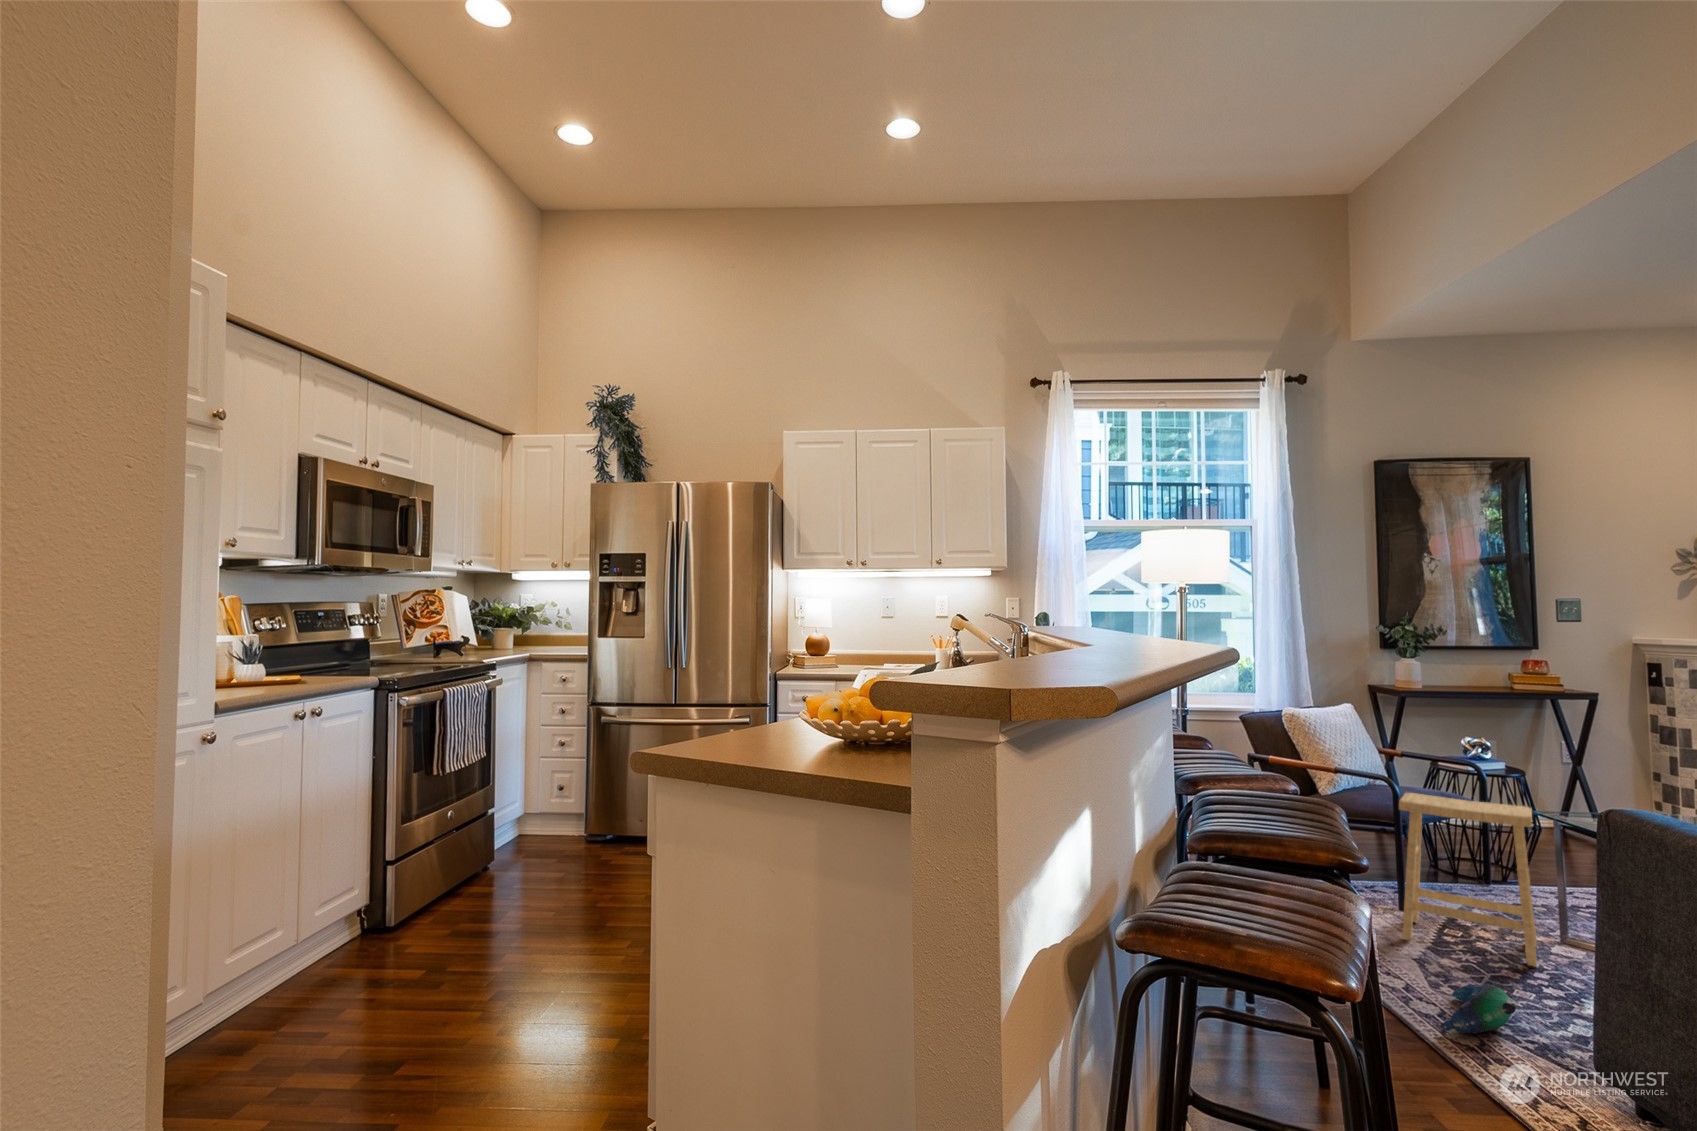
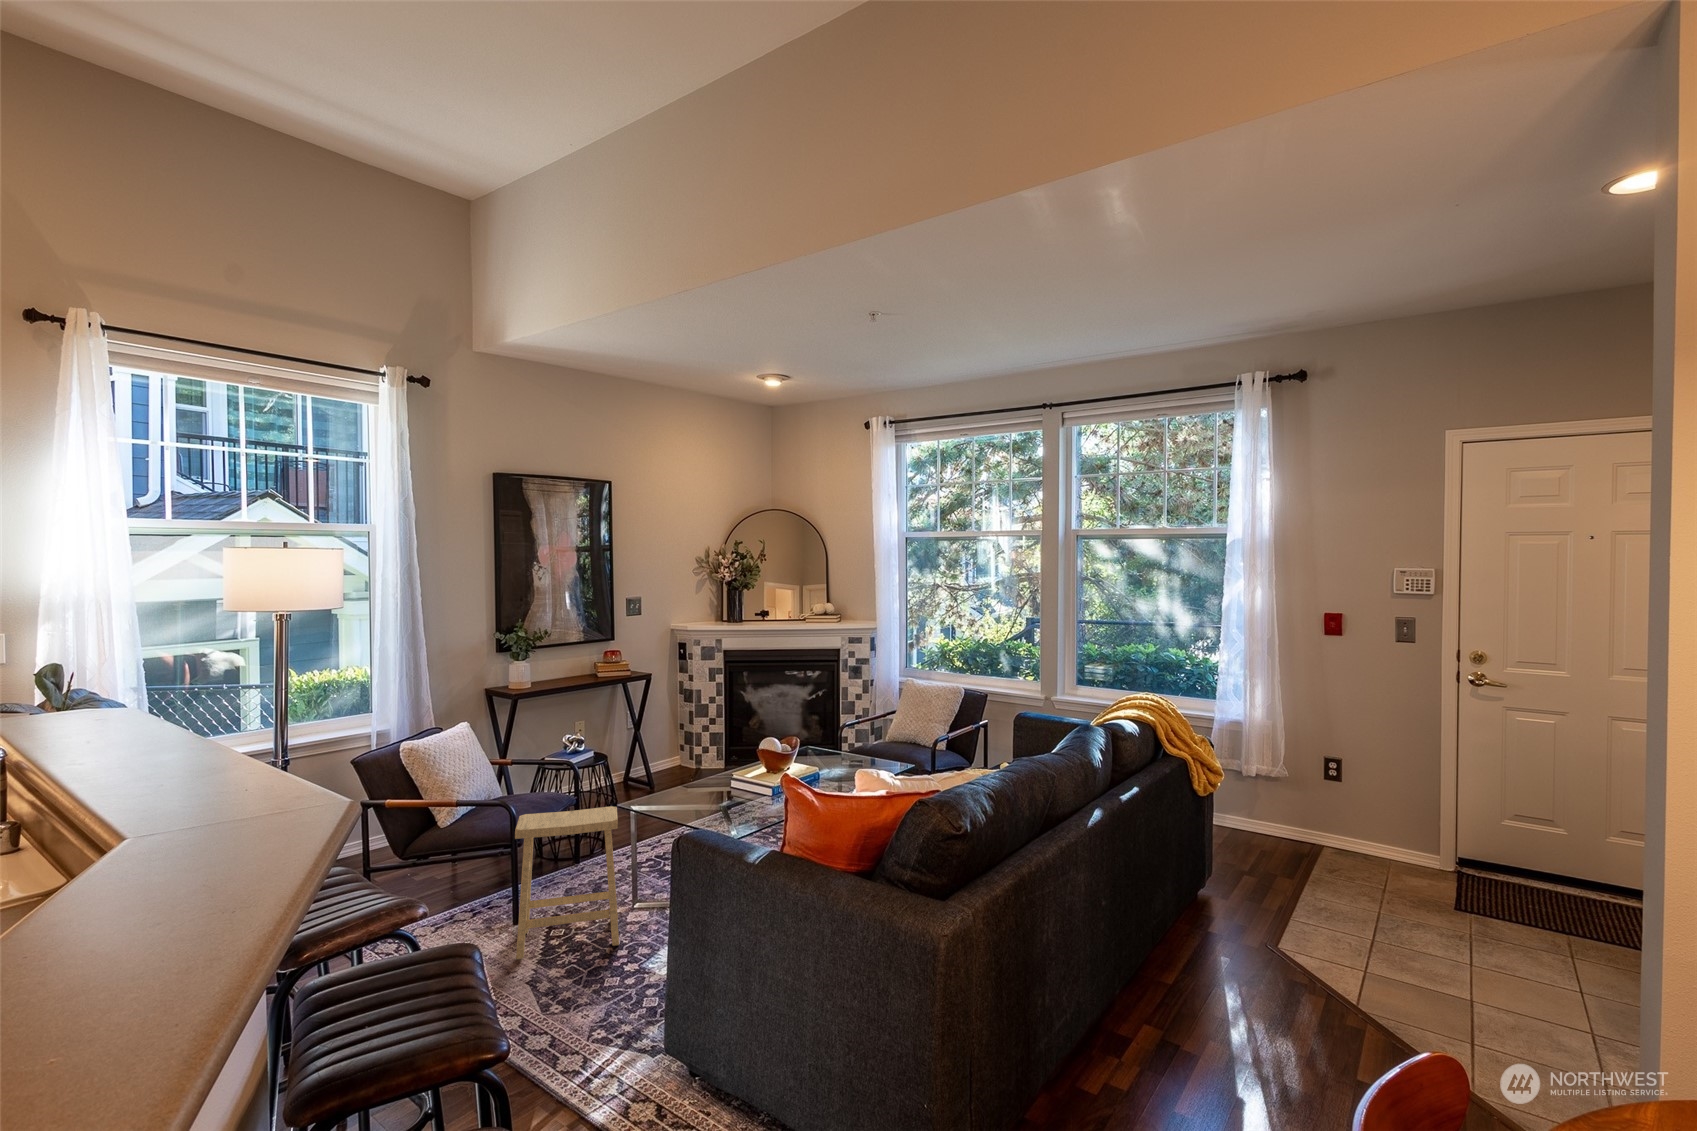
plush toy: present [1442,984,1517,1034] -> none [553,994,610,1063]

